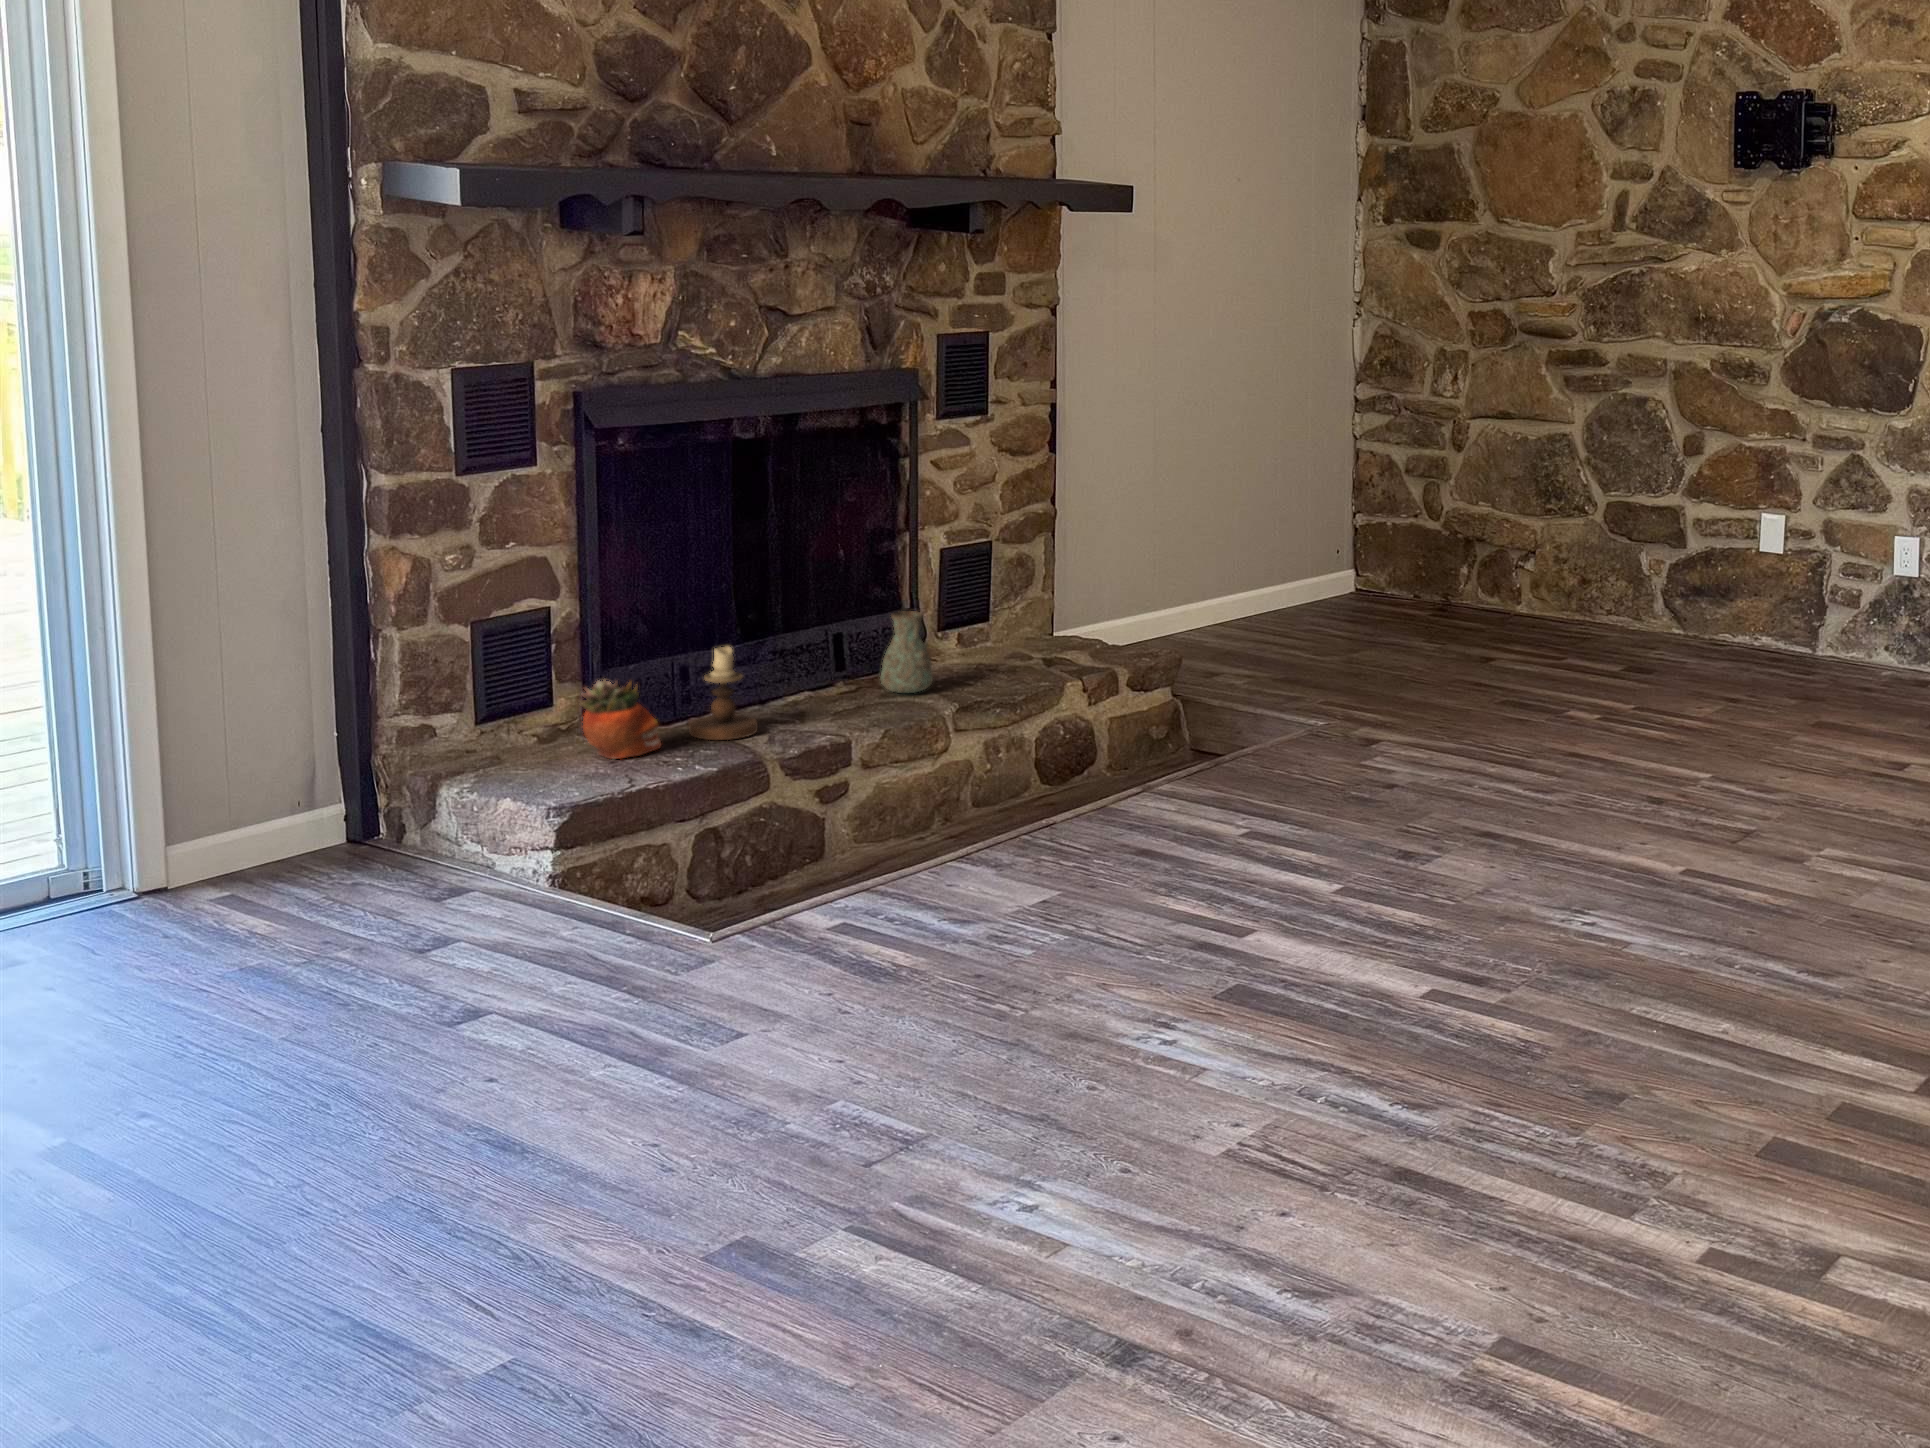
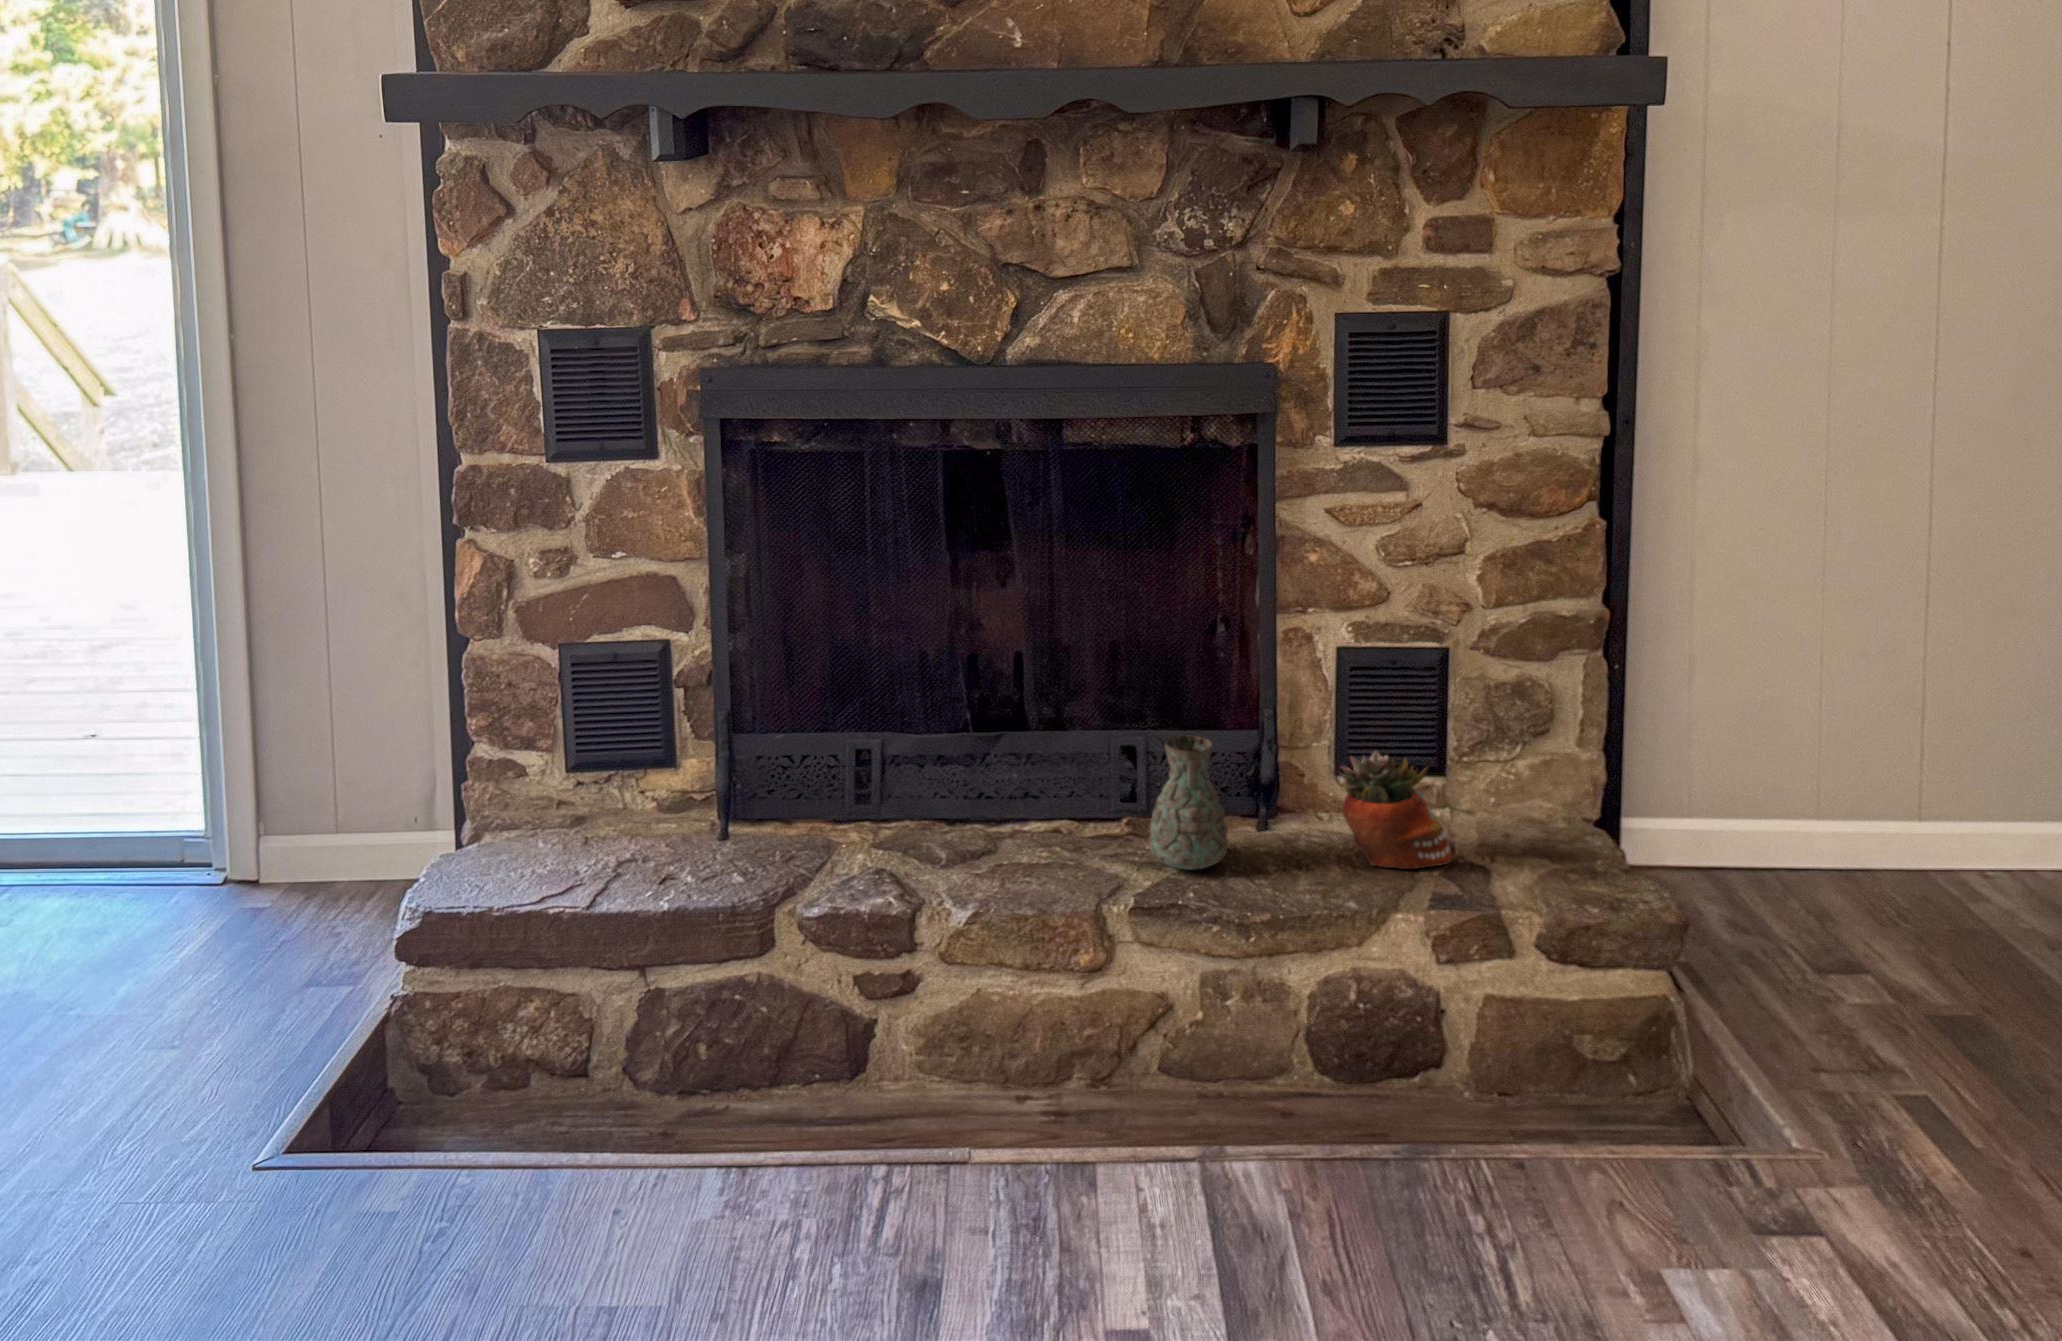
candlestick: present [689,647,758,740] -> none [803,742,896,882]
succulent planter: present [579,680,661,759] -> present [1340,751,1453,869]

